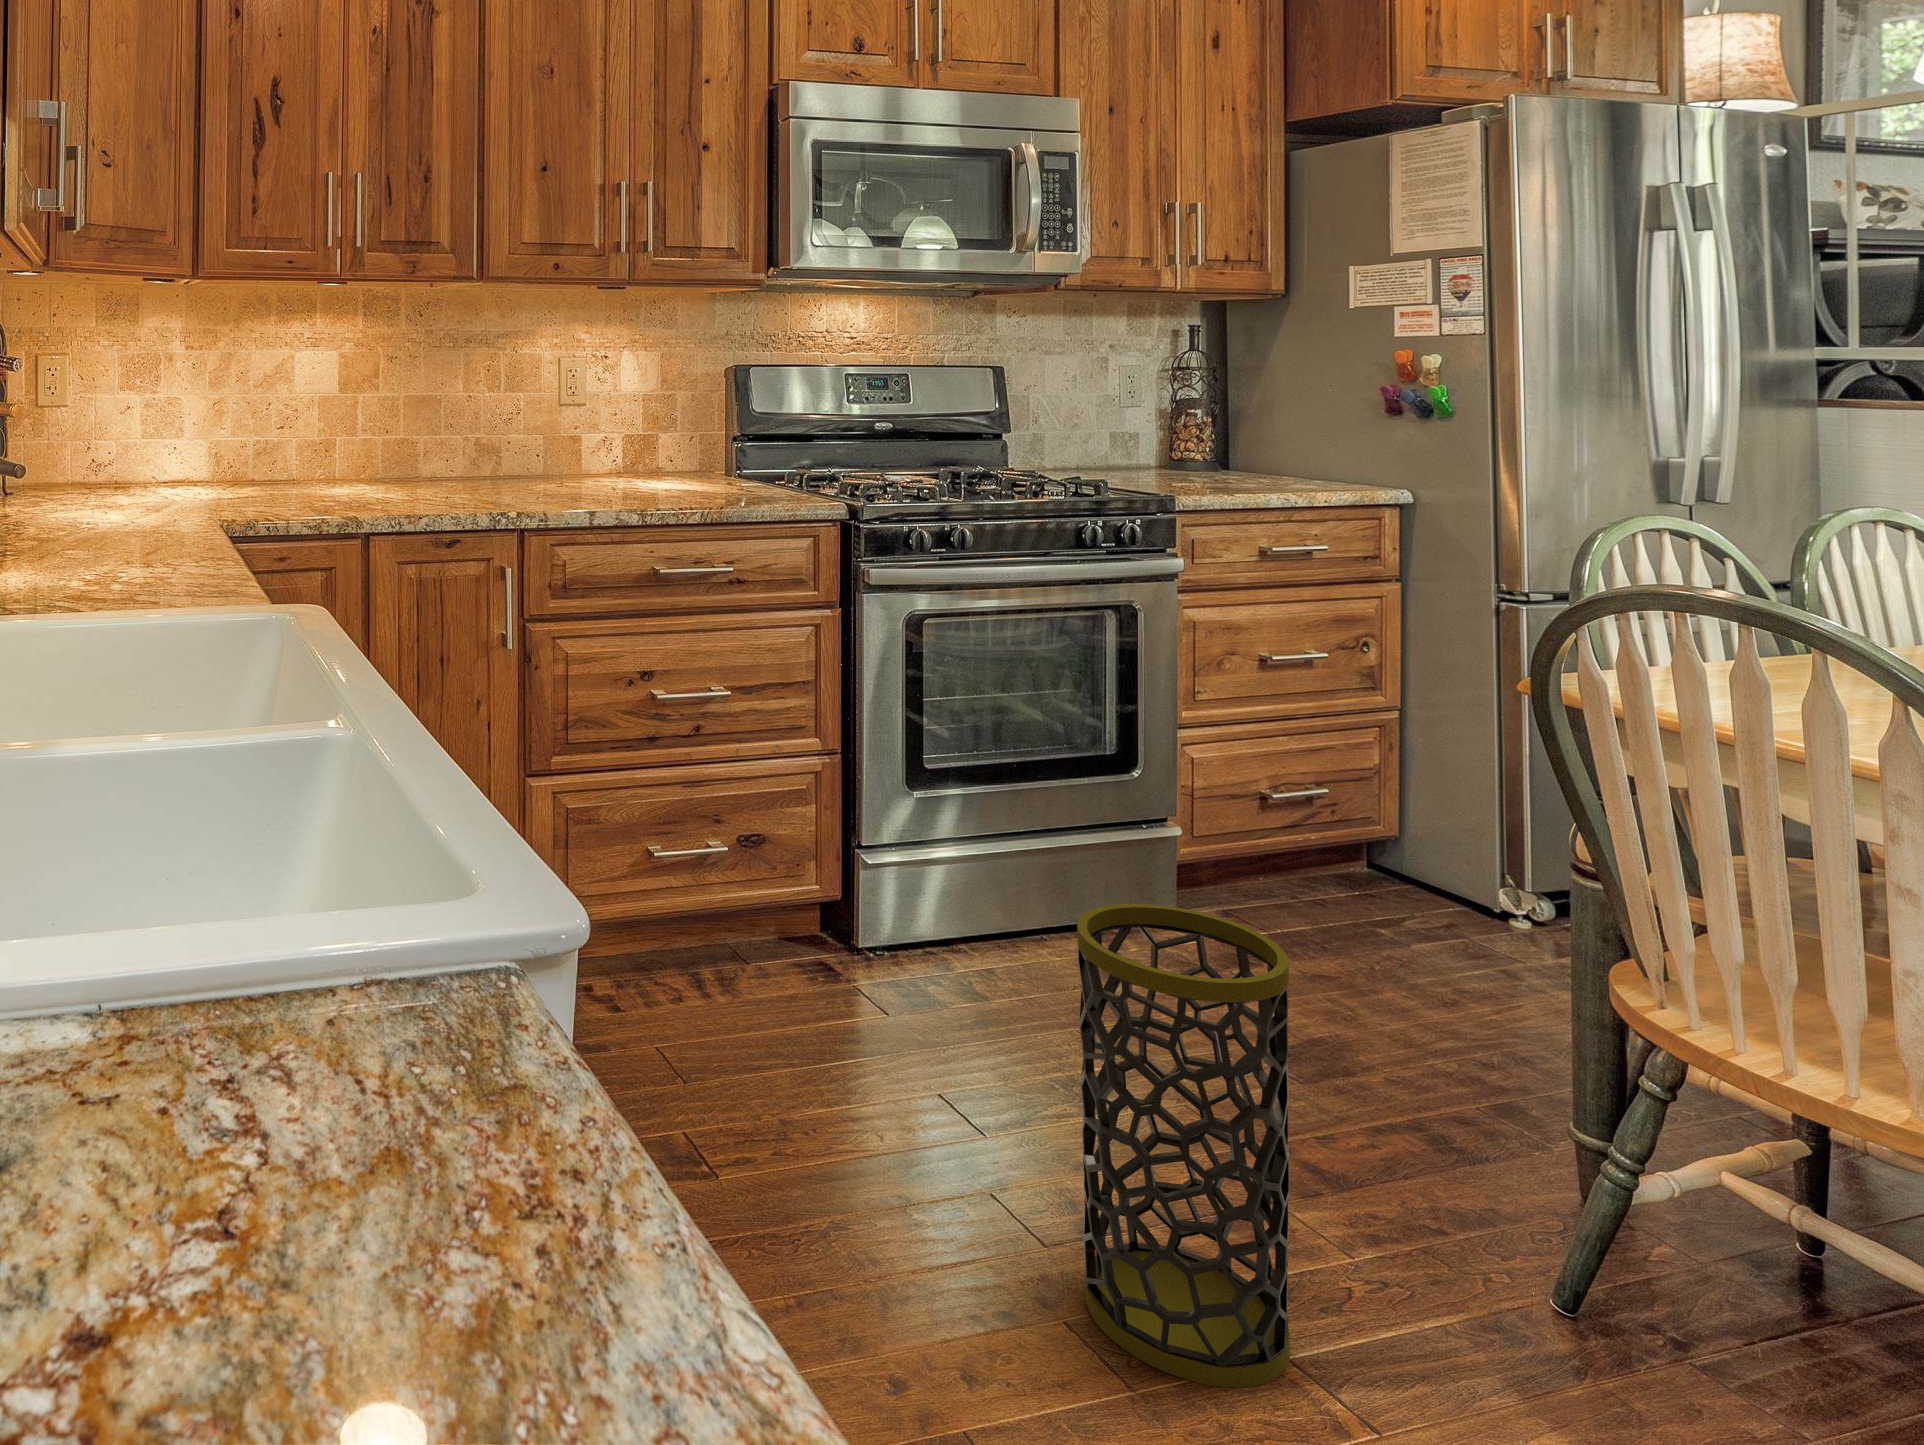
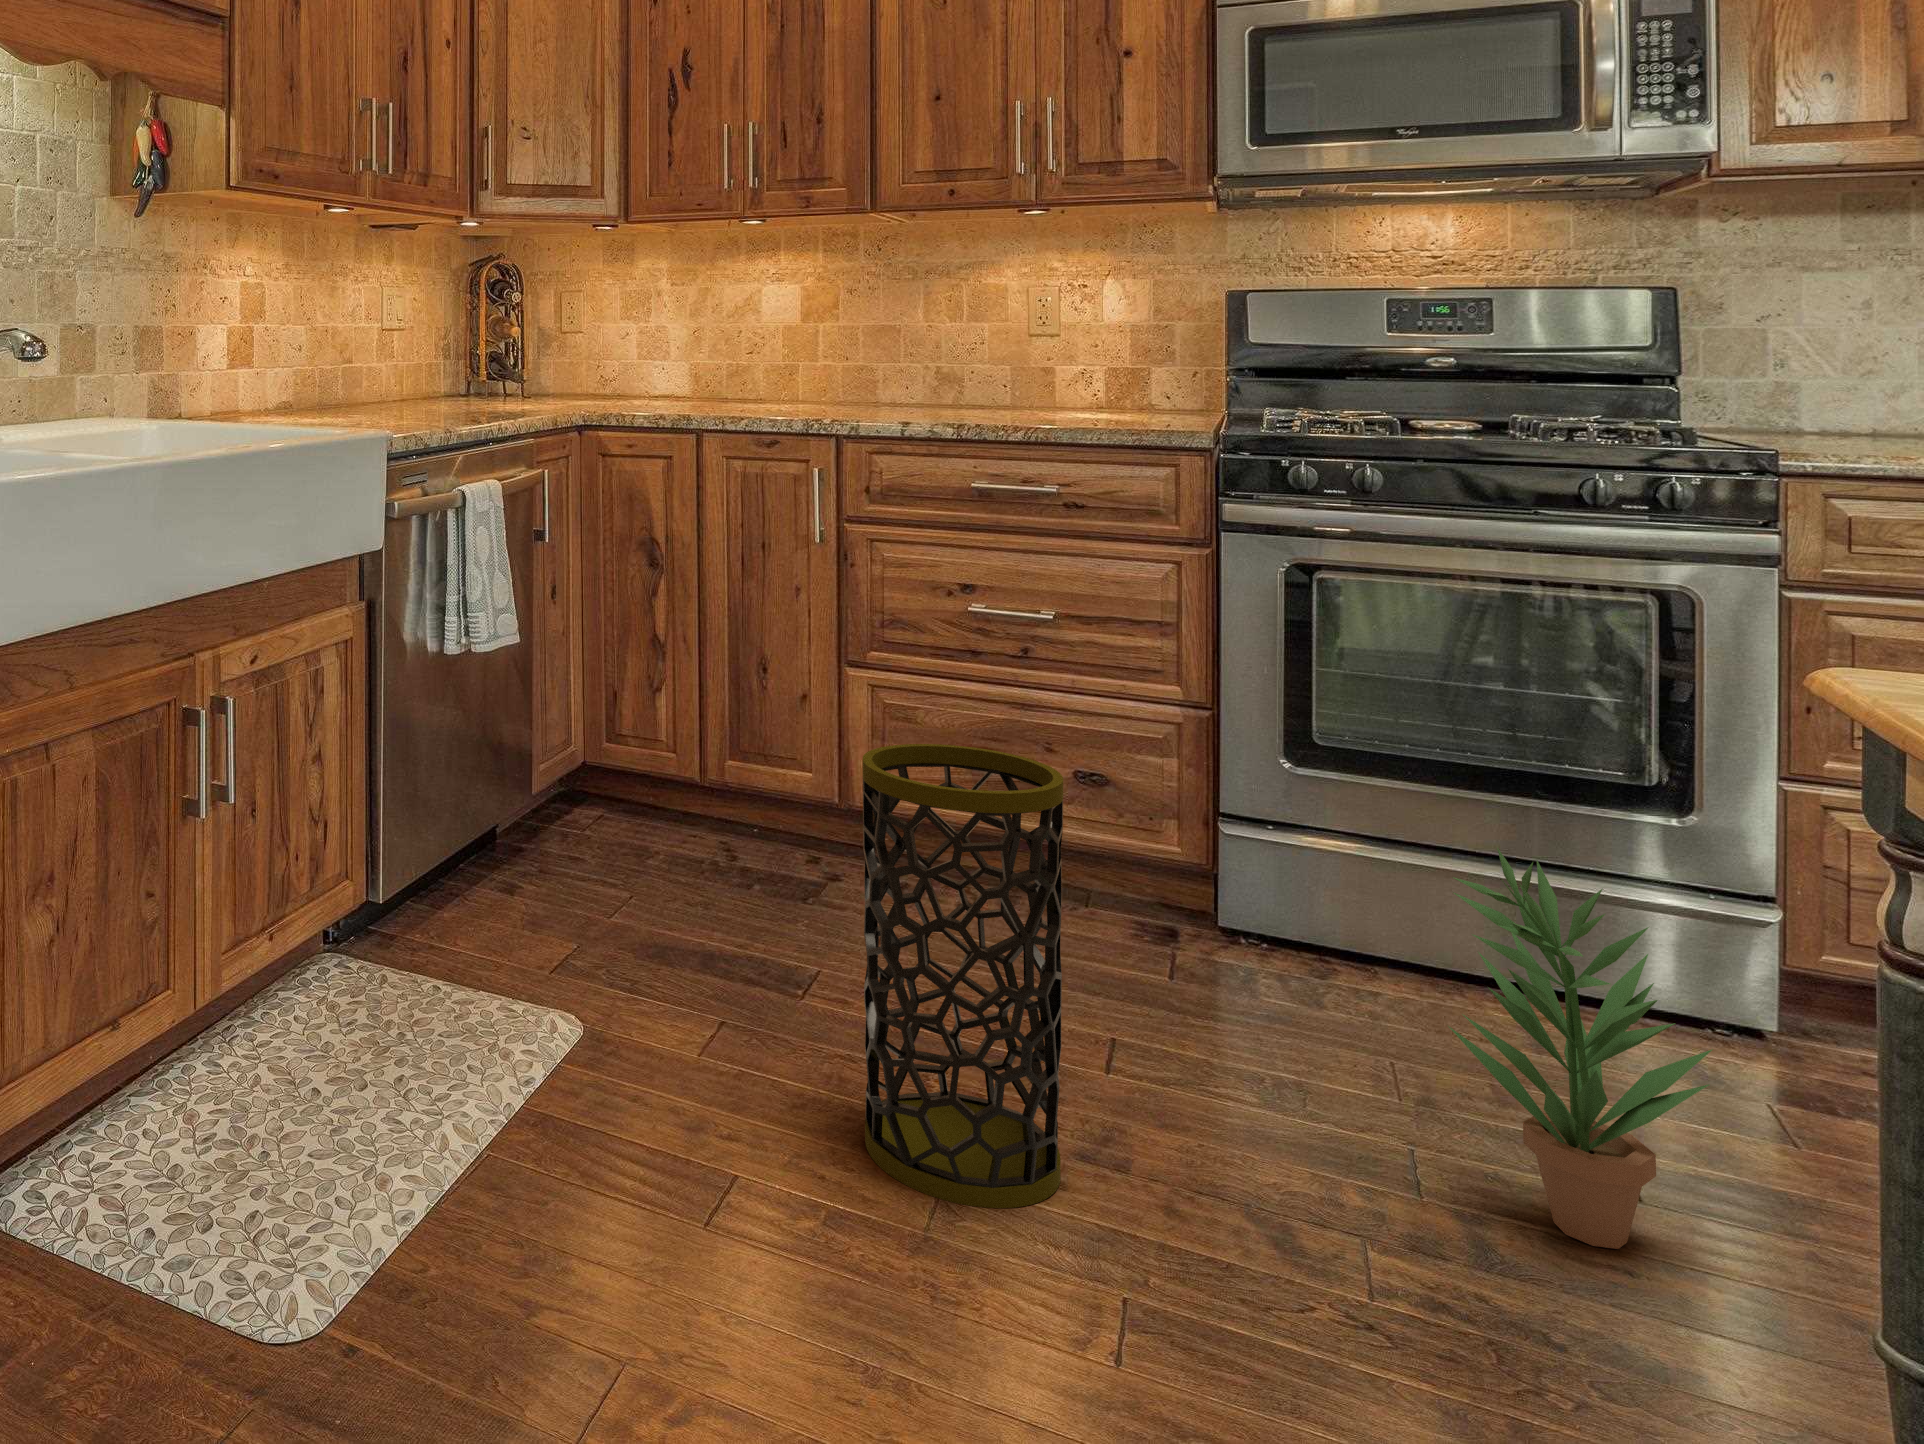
potted plant: none [1324,875,1501,1161] -> present [1448,848,1713,1249]

